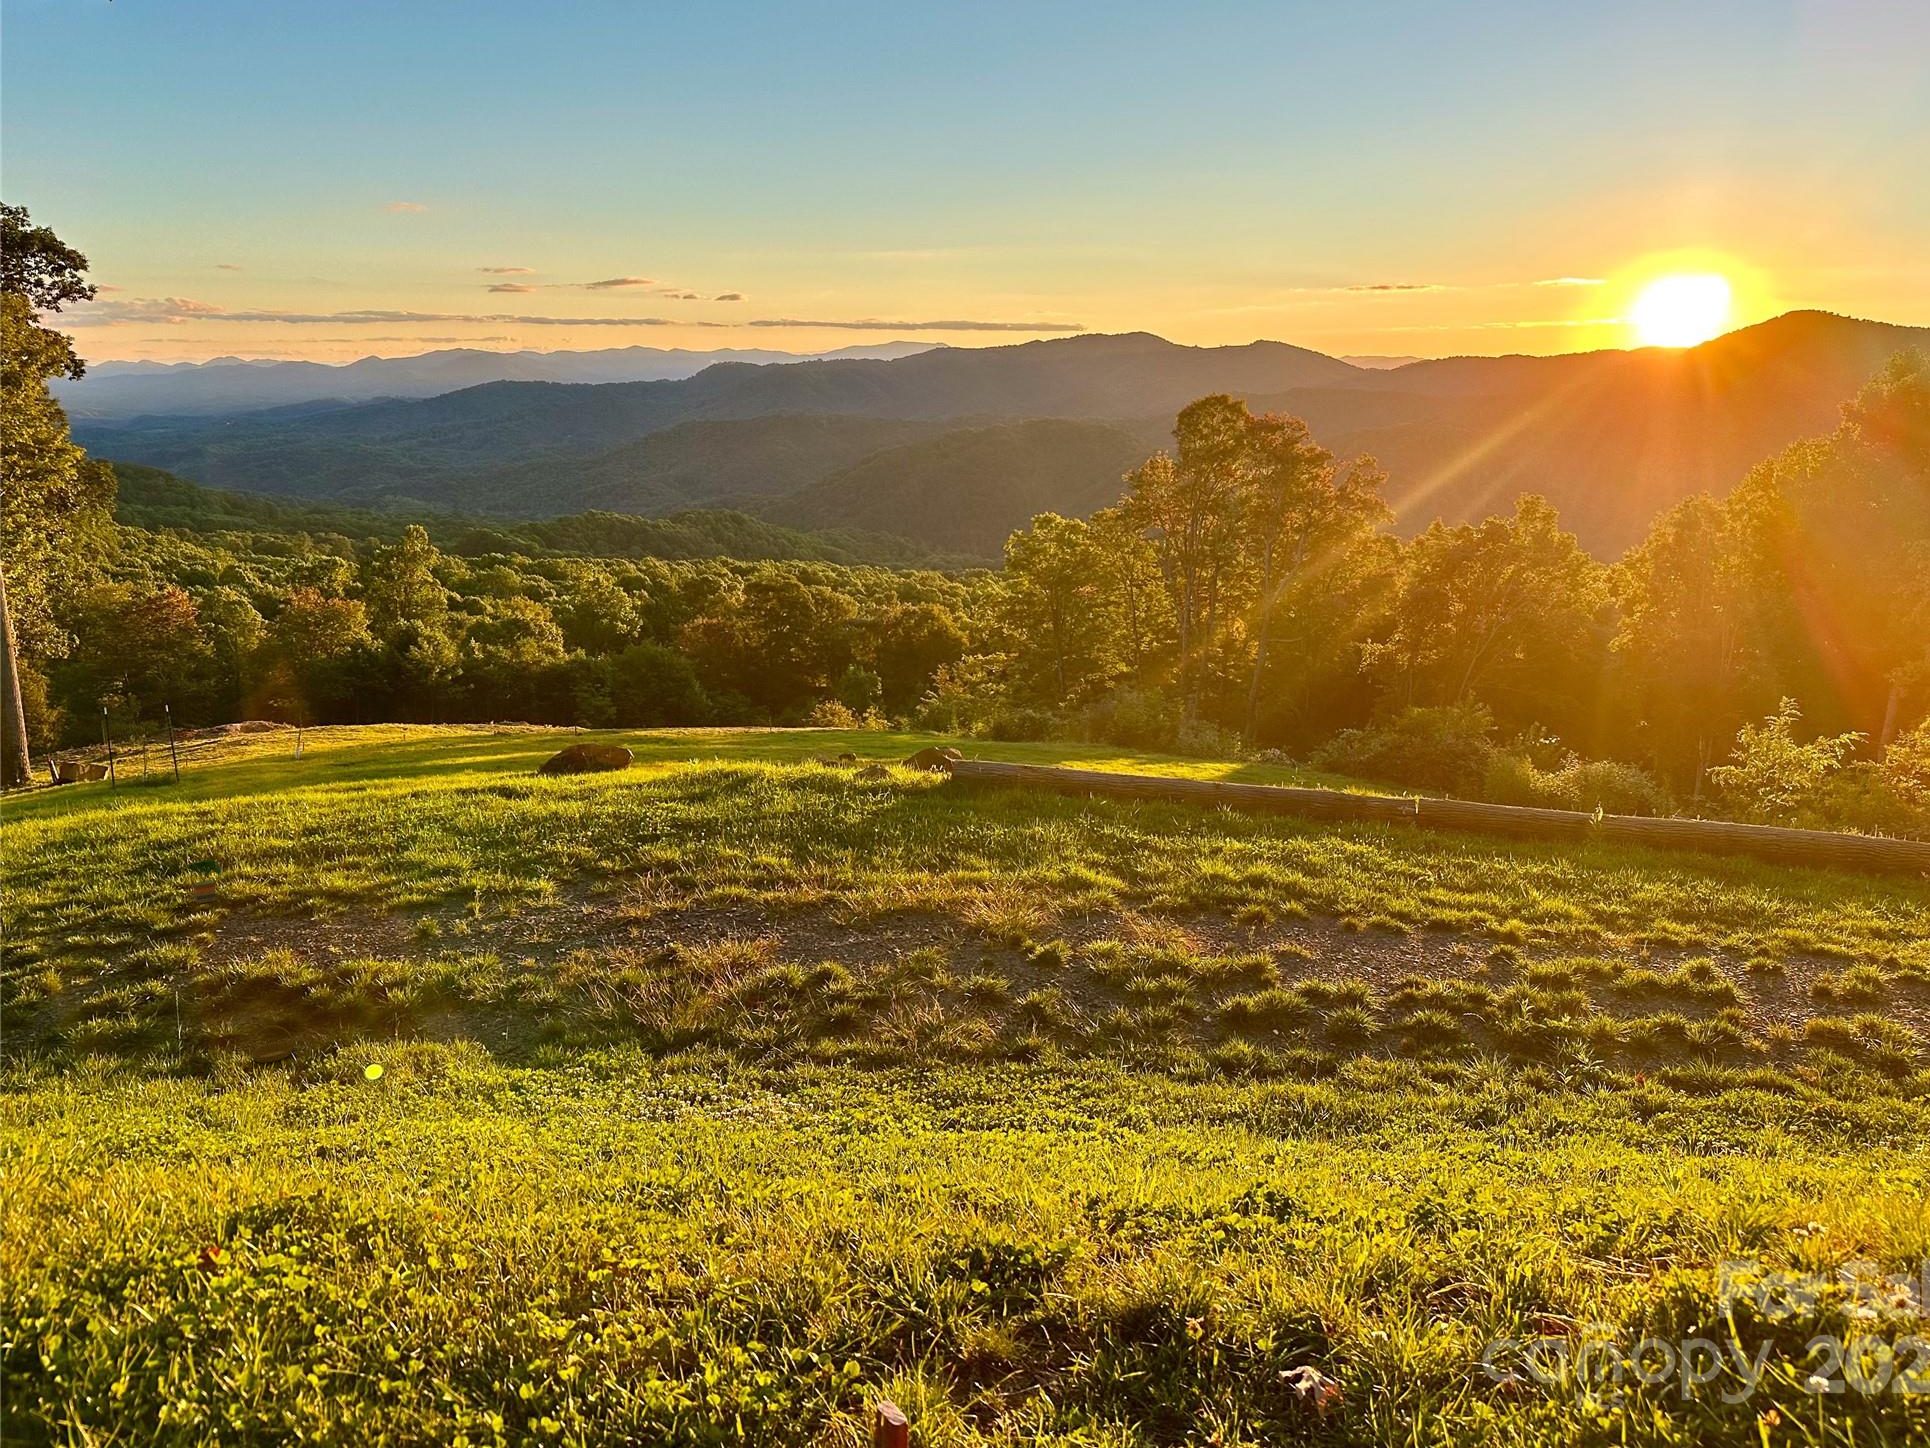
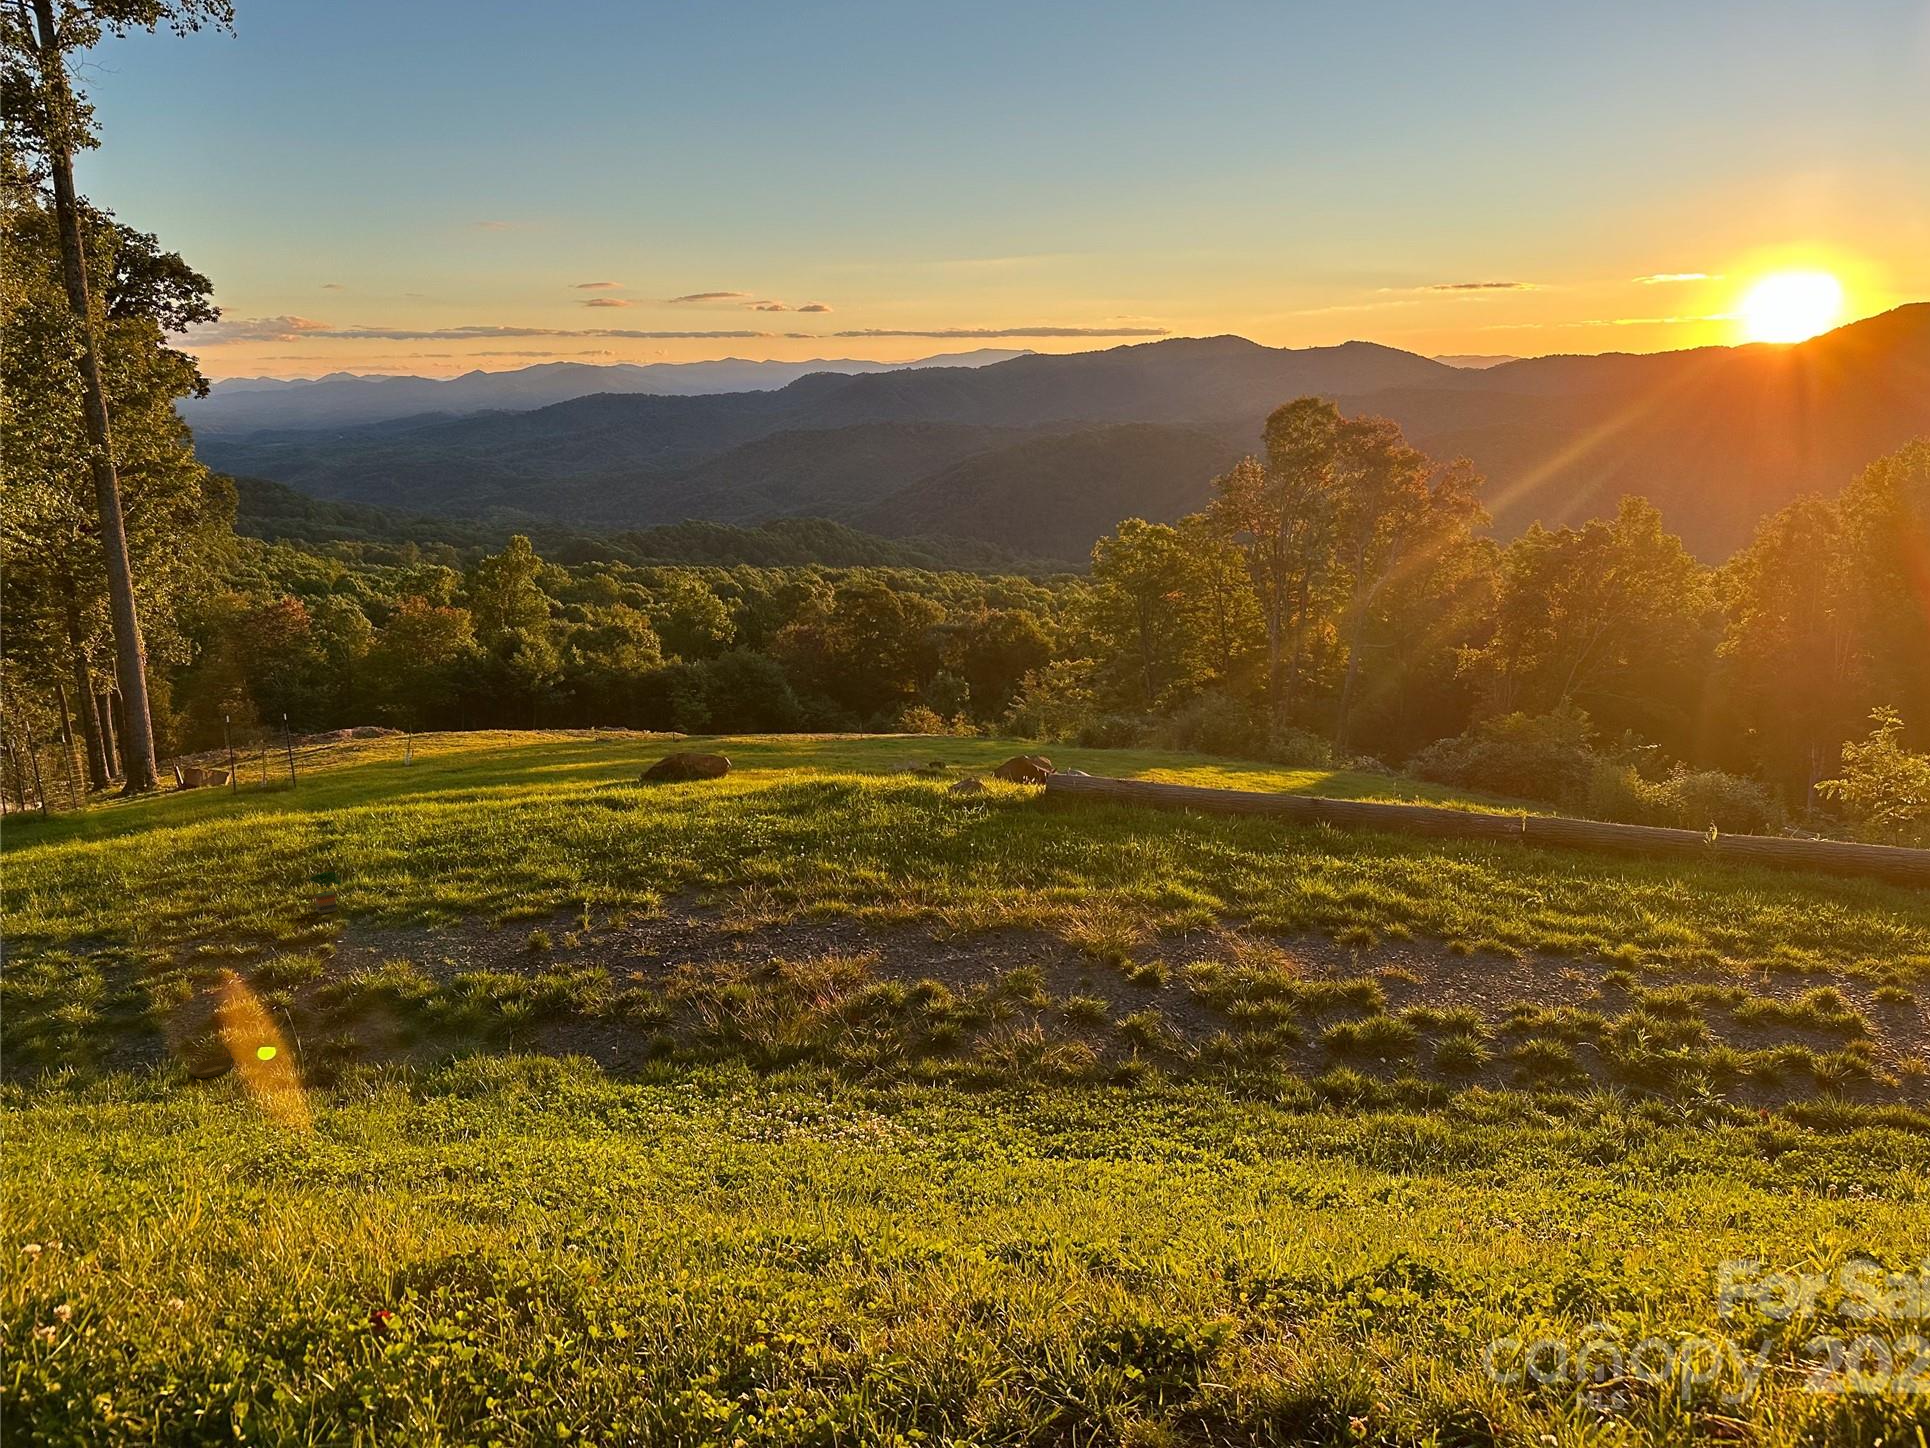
basket: present [249,1025,295,1063] -> present [189,1042,234,1078]

